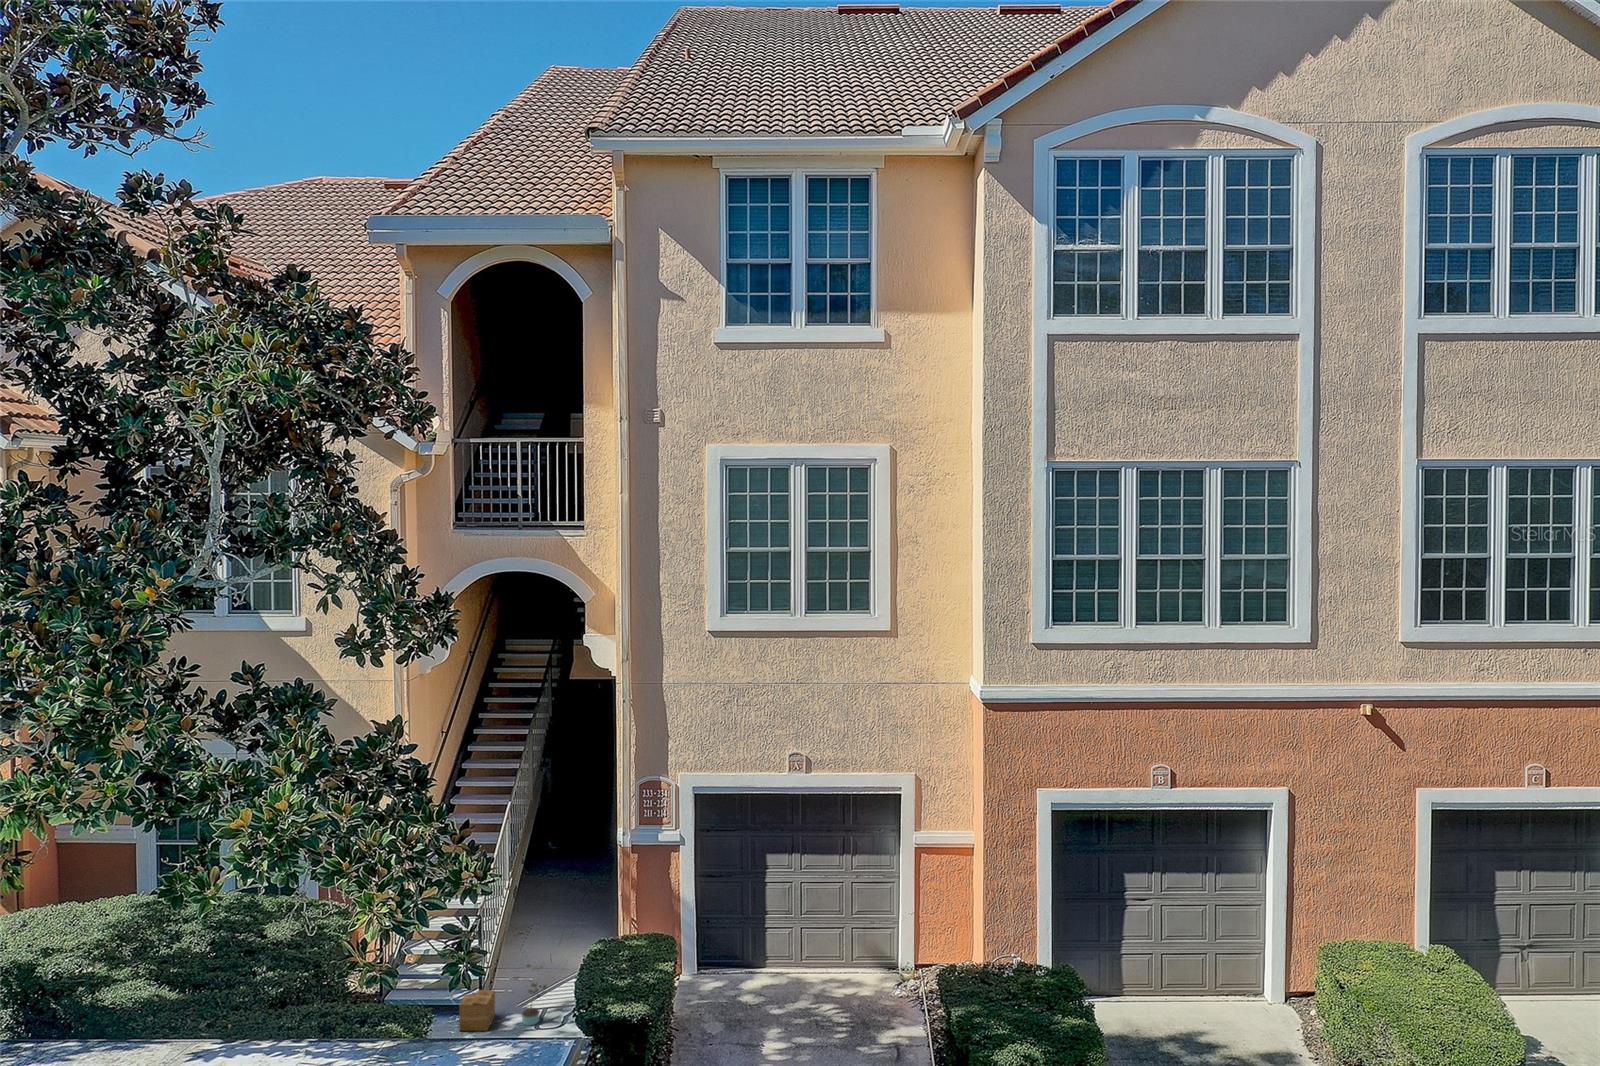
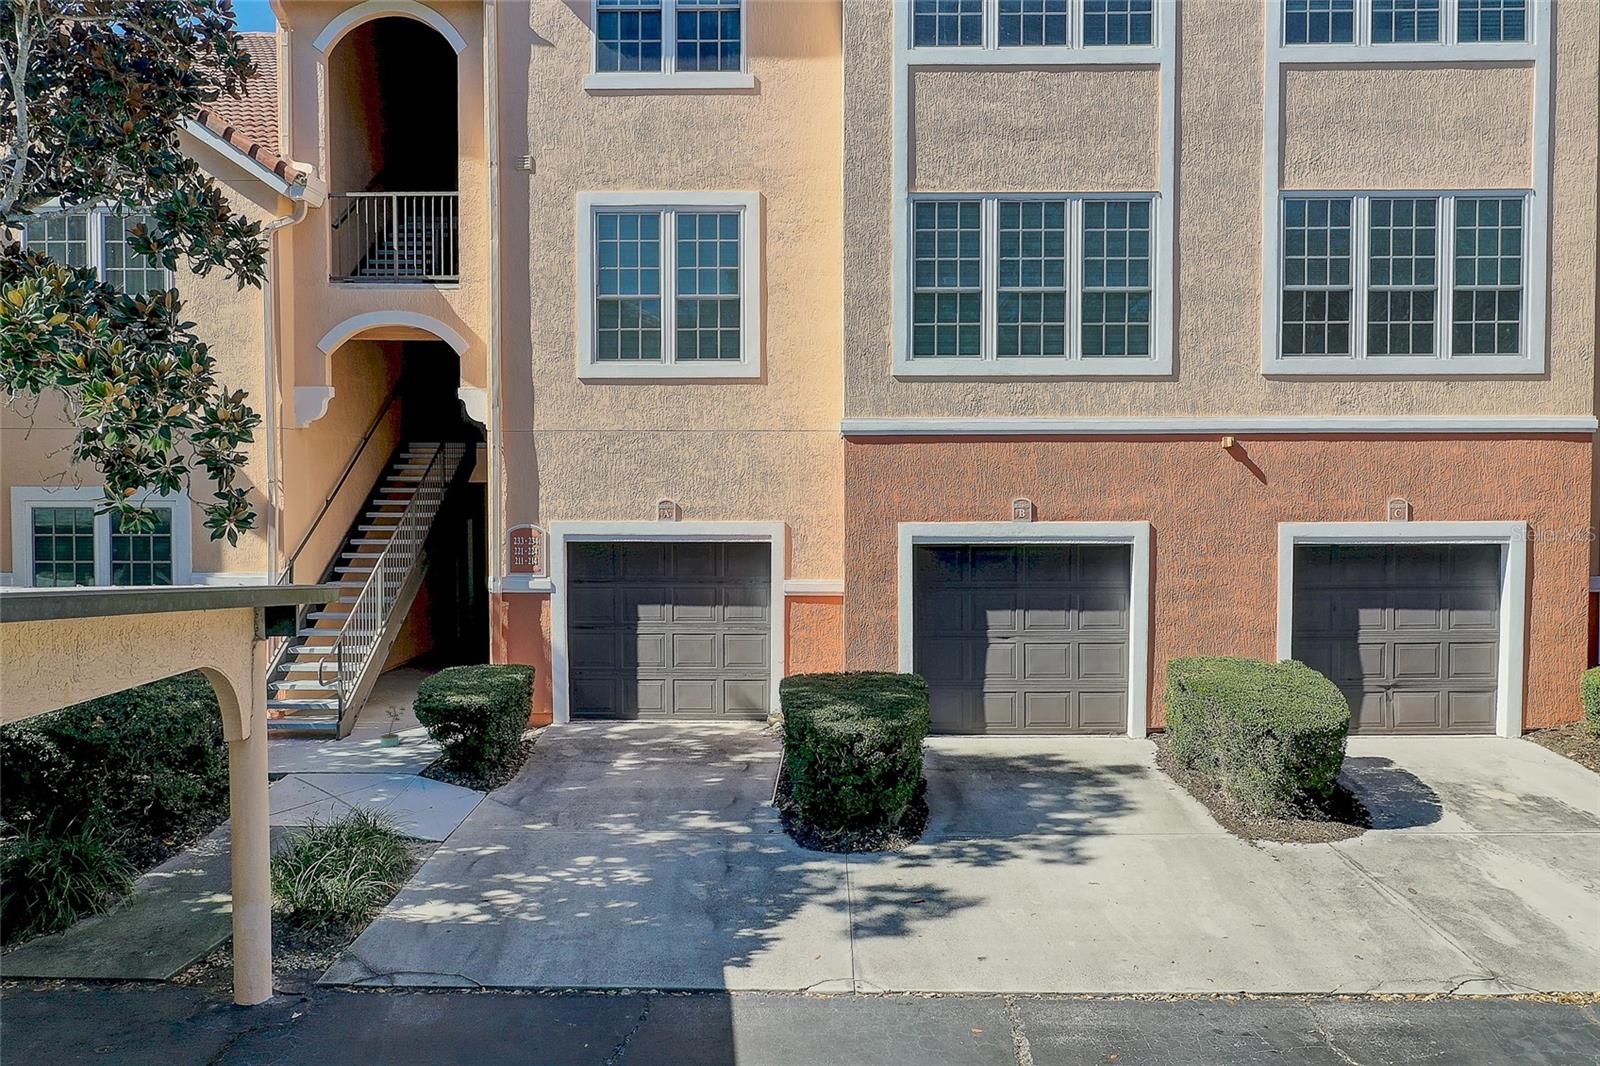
cardboard box: present [459,990,495,1031] -> none [316,716,356,749]

